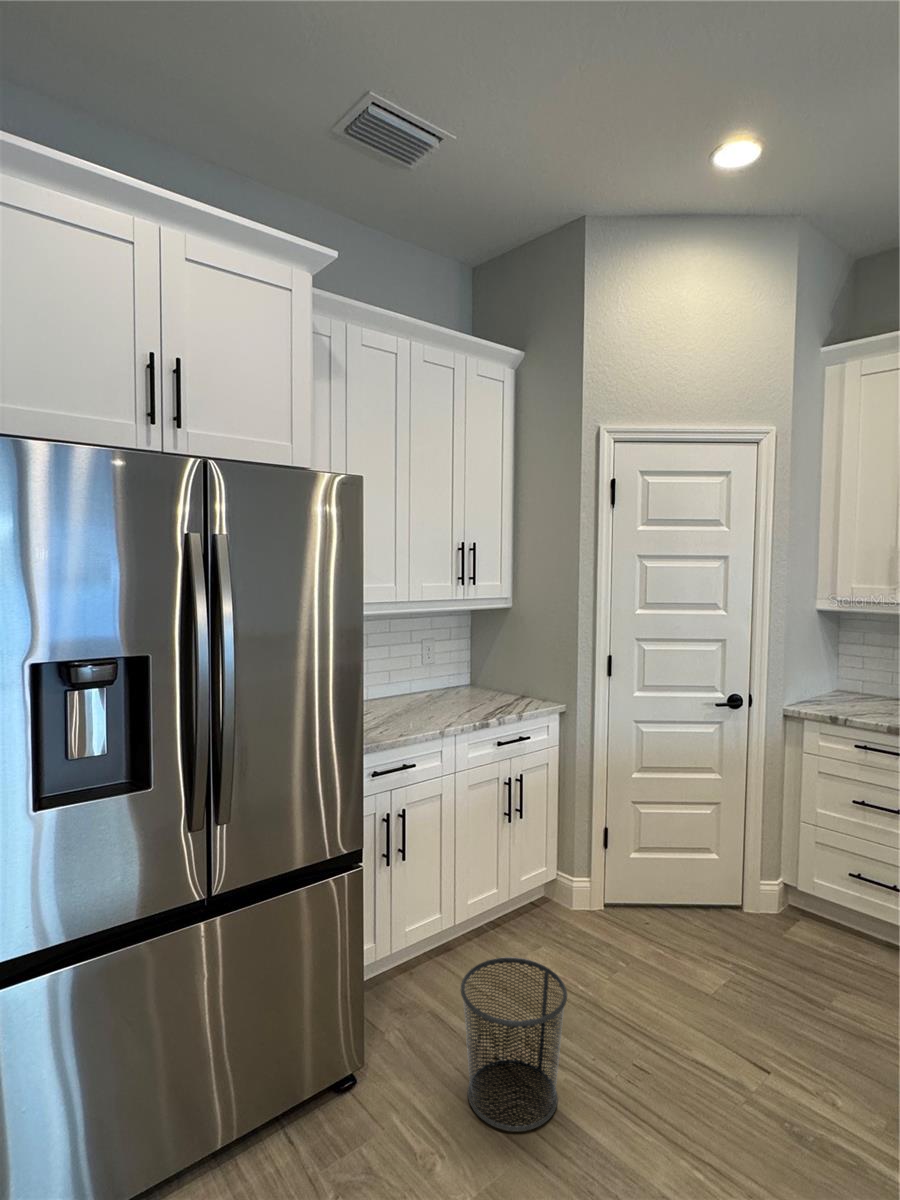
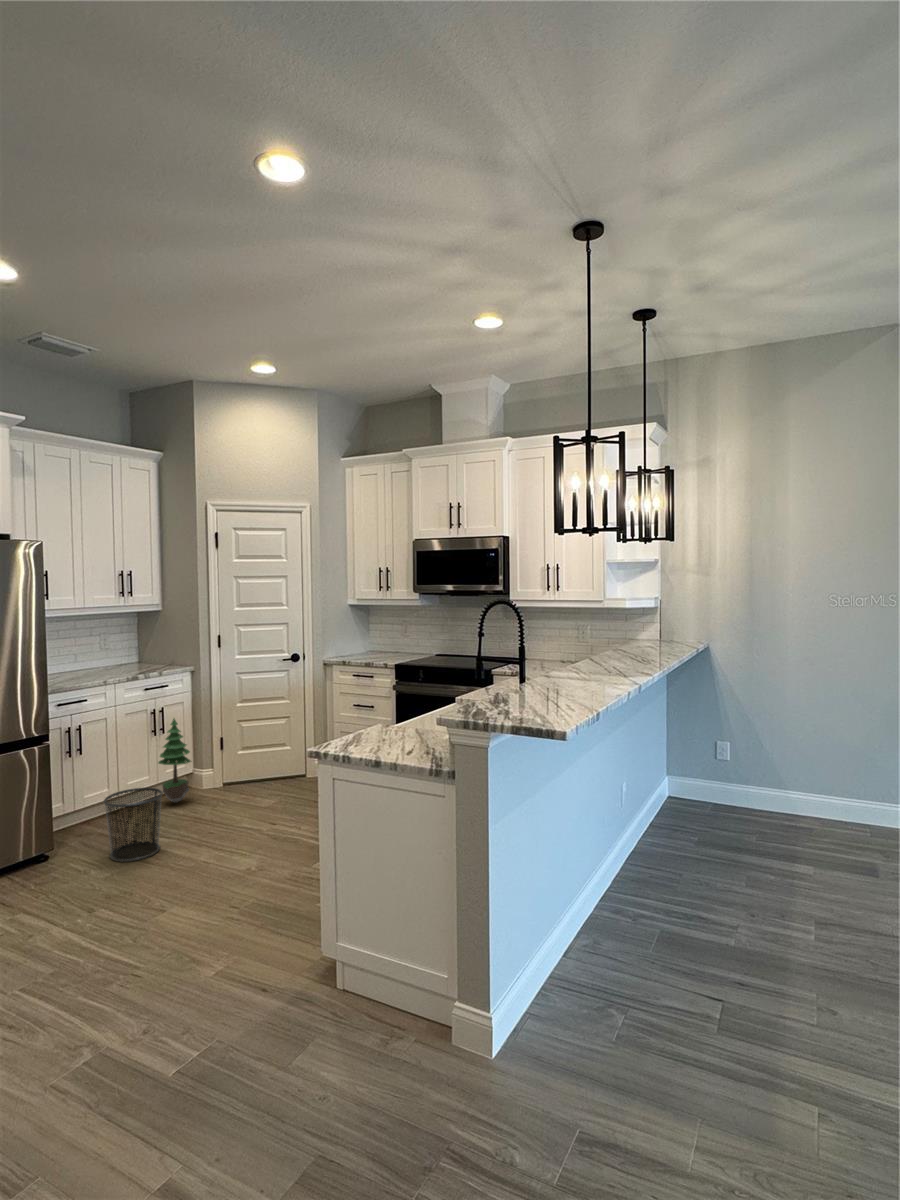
potted tree: none [514,795,567,939] -> present [158,718,191,803]

